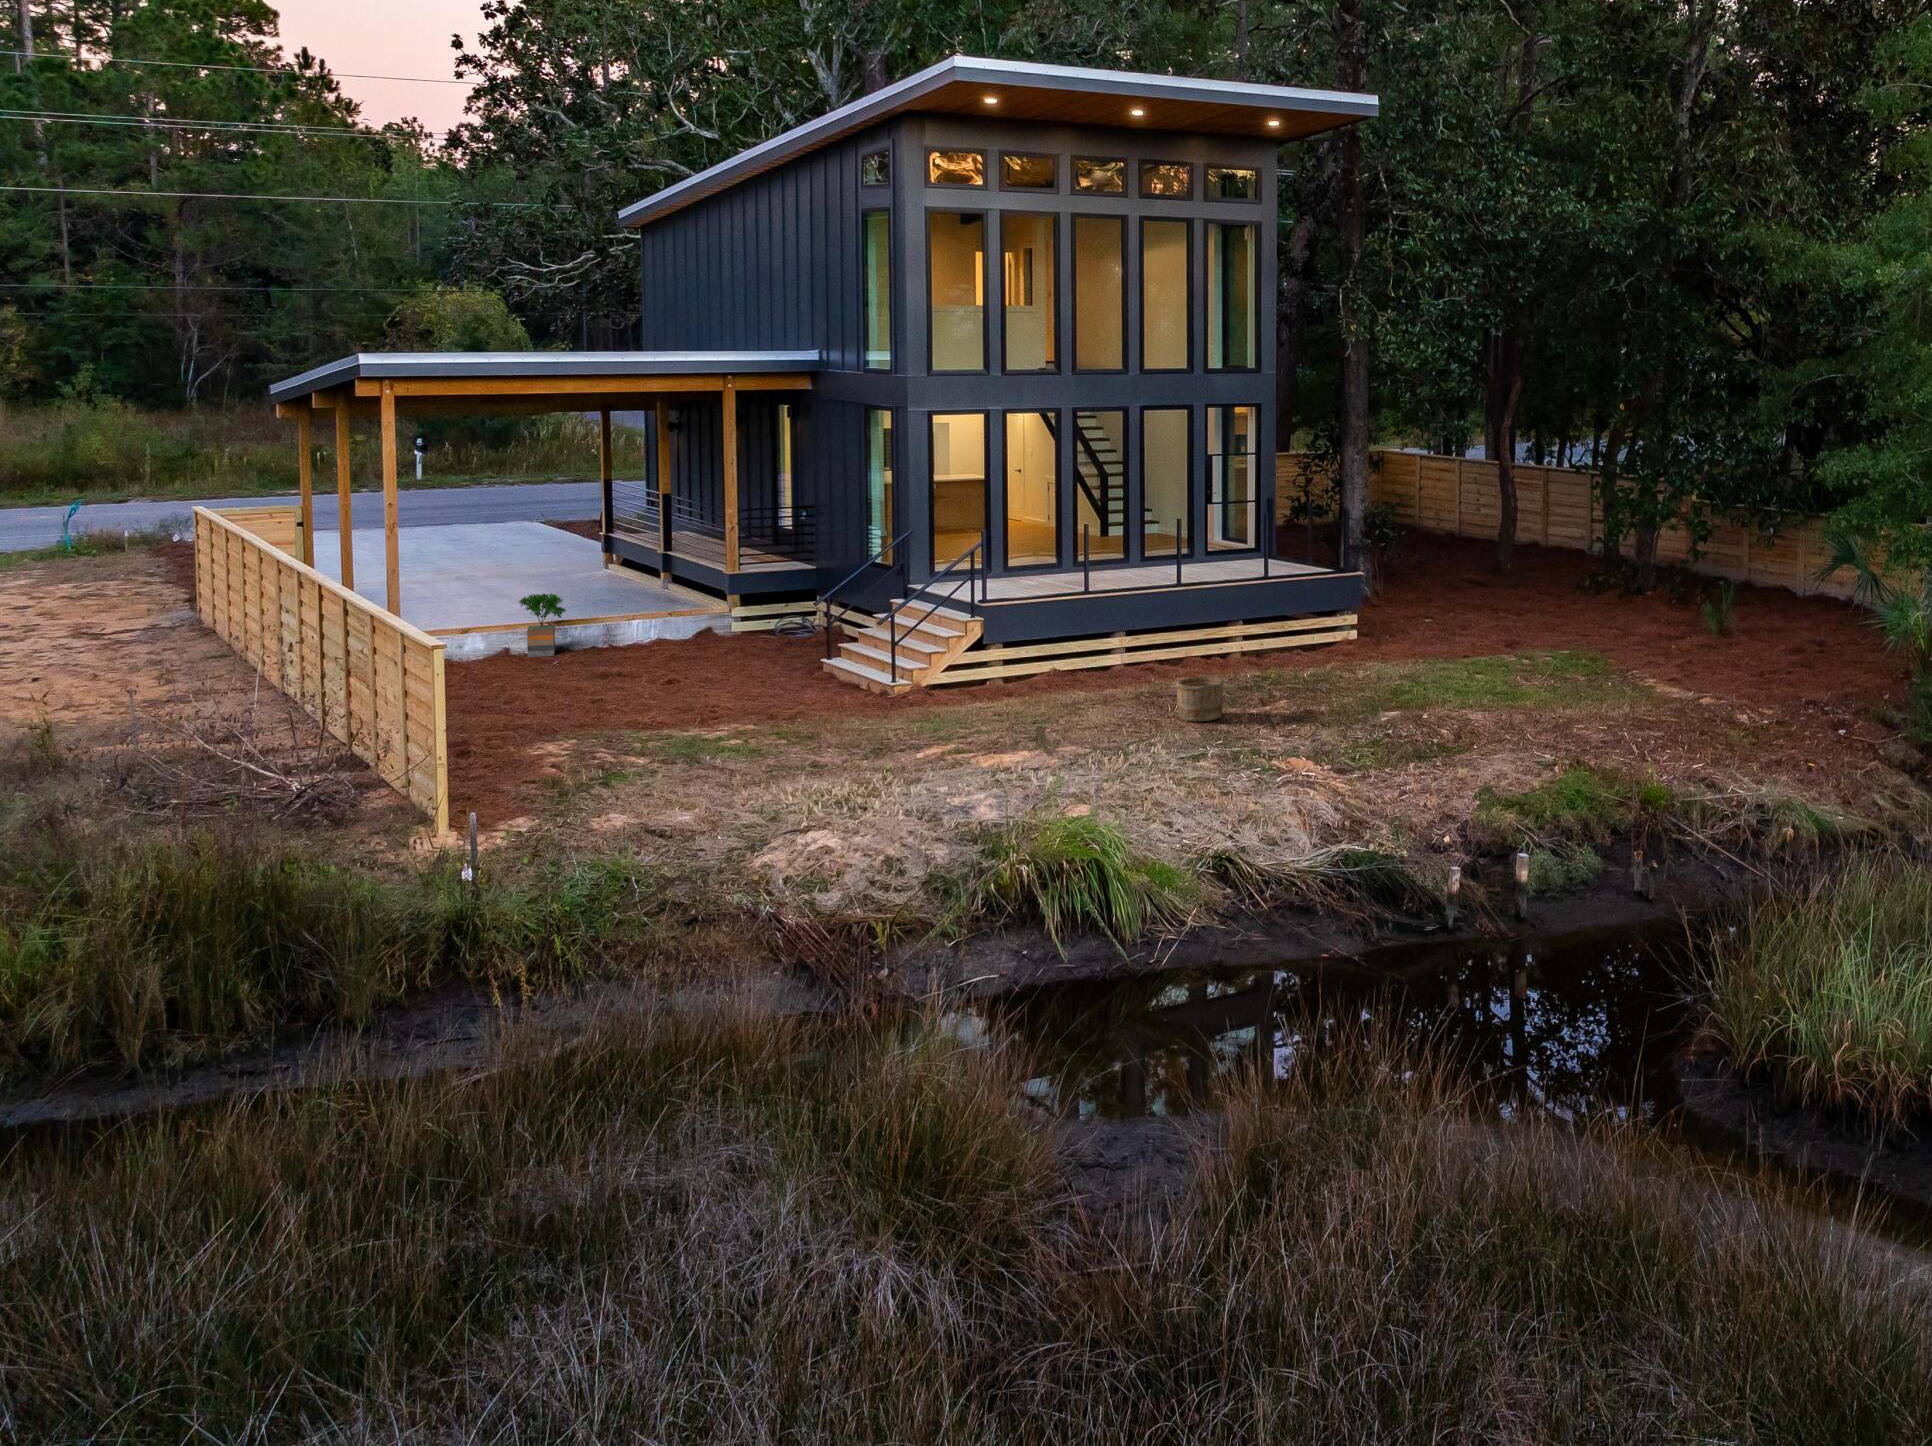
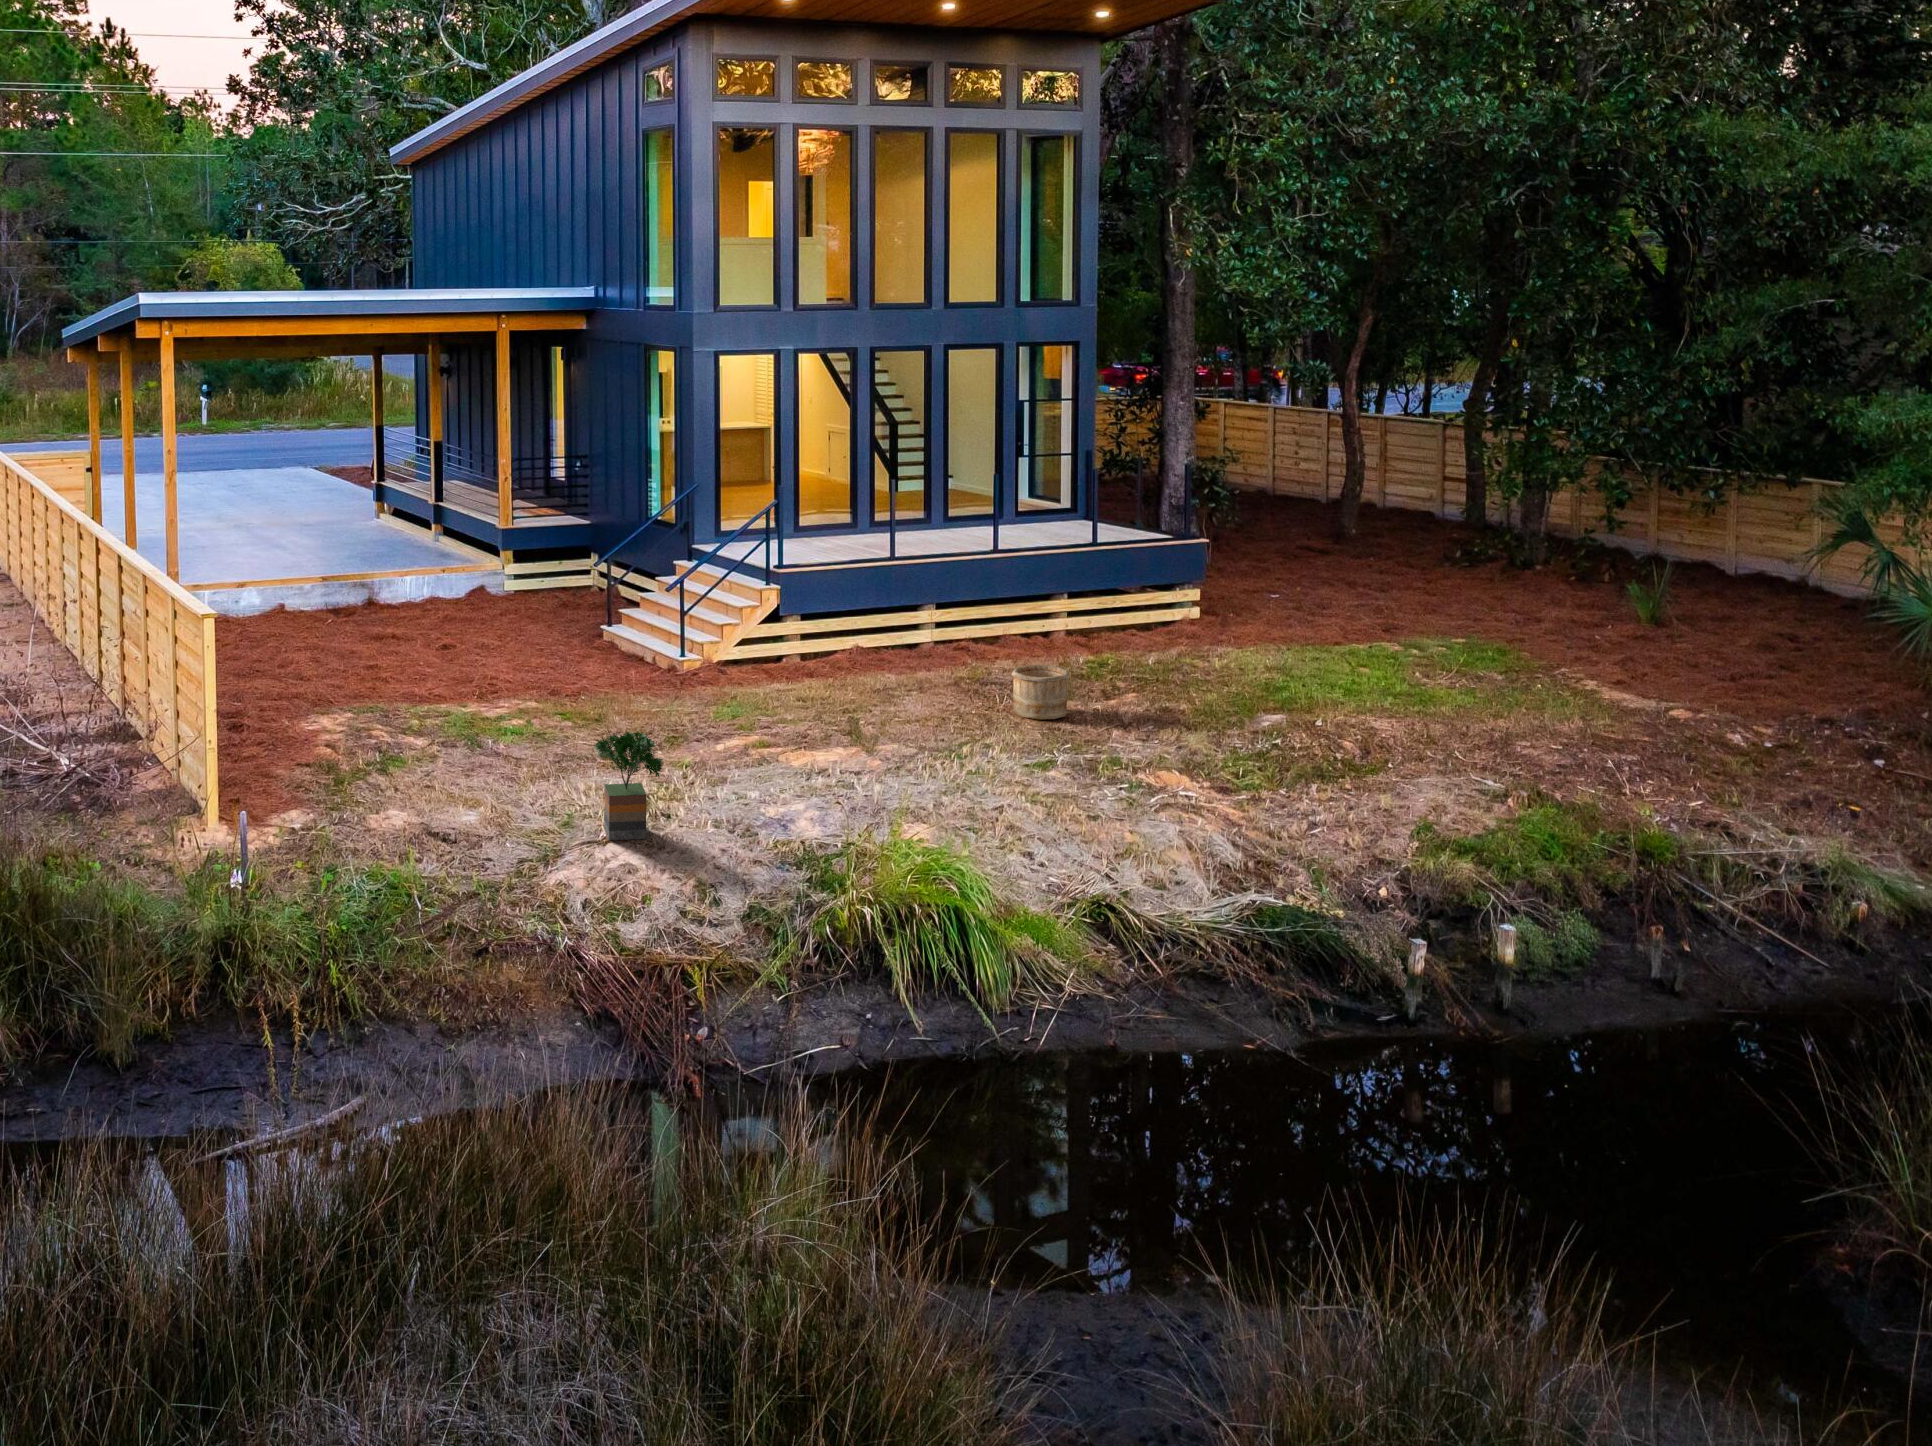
potted tree: present [519,593,566,657] -> present [593,732,663,840]

